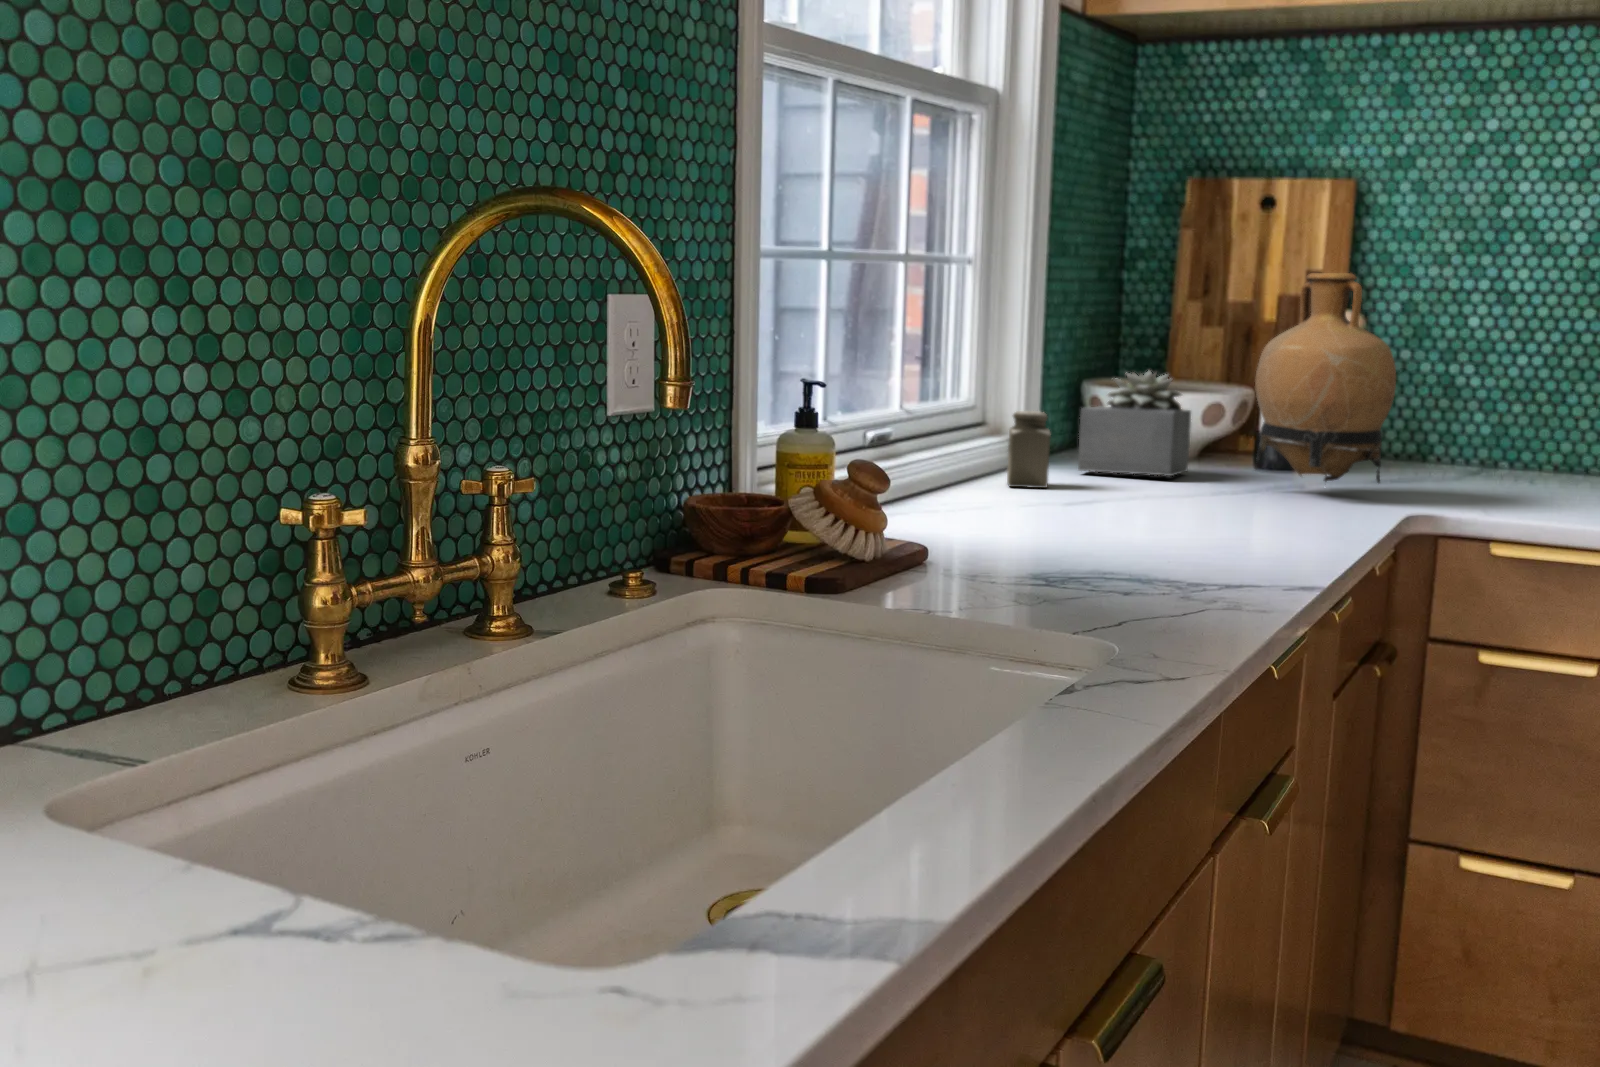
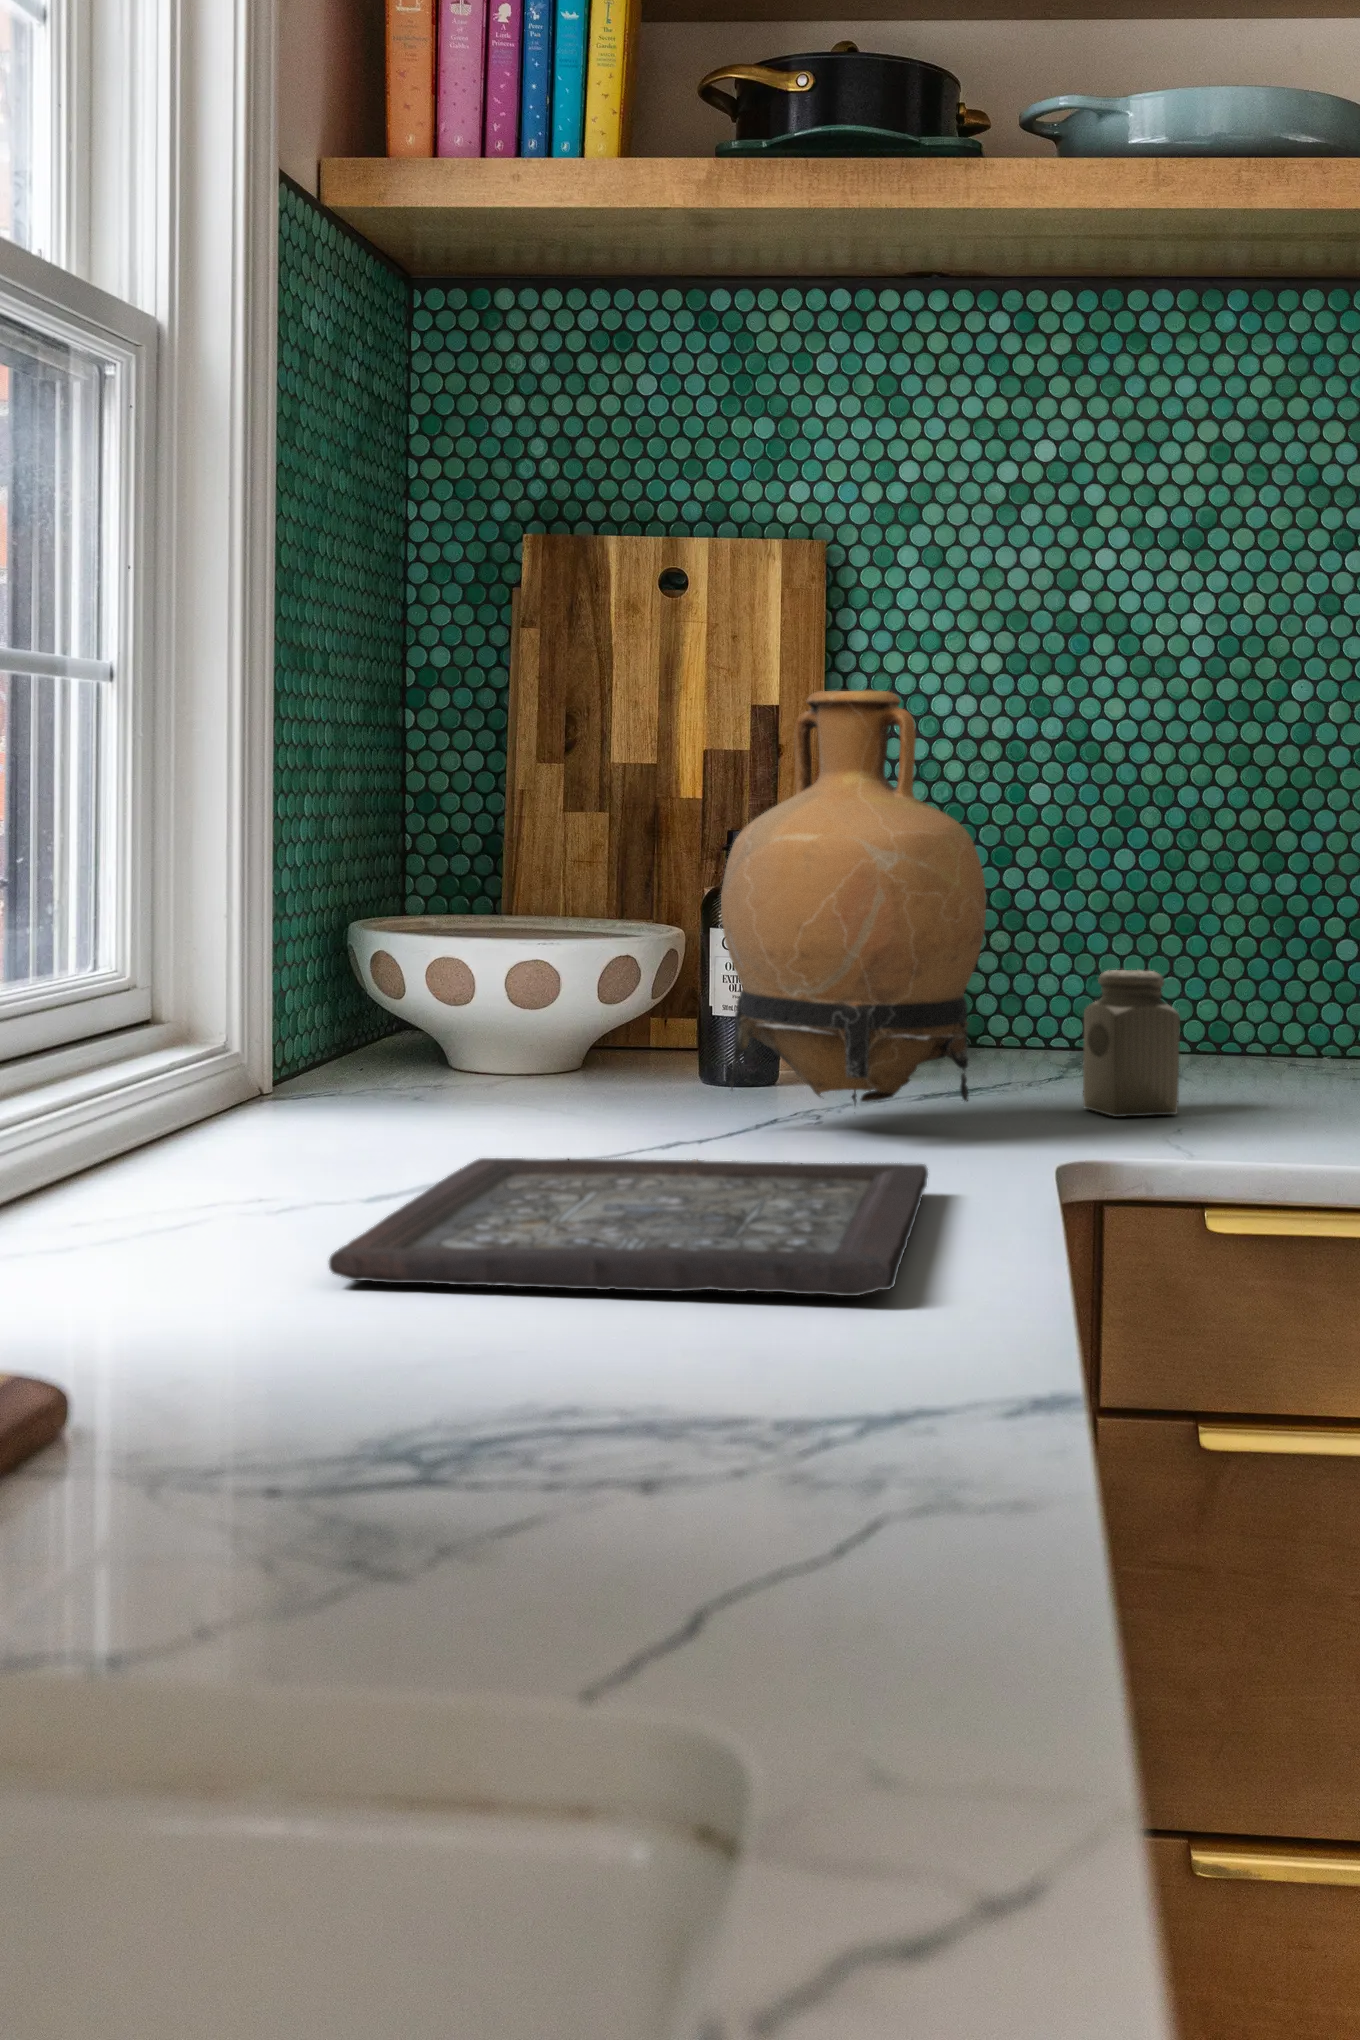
succulent plant: present [1078,371,1191,476] -> none [361,893,583,1110]
salt shaker: present [1007,411,1050,488] -> present [1083,970,1180,1117]
tray: none [1040,491,1331,550] -> present [329,1158,928,1296]

